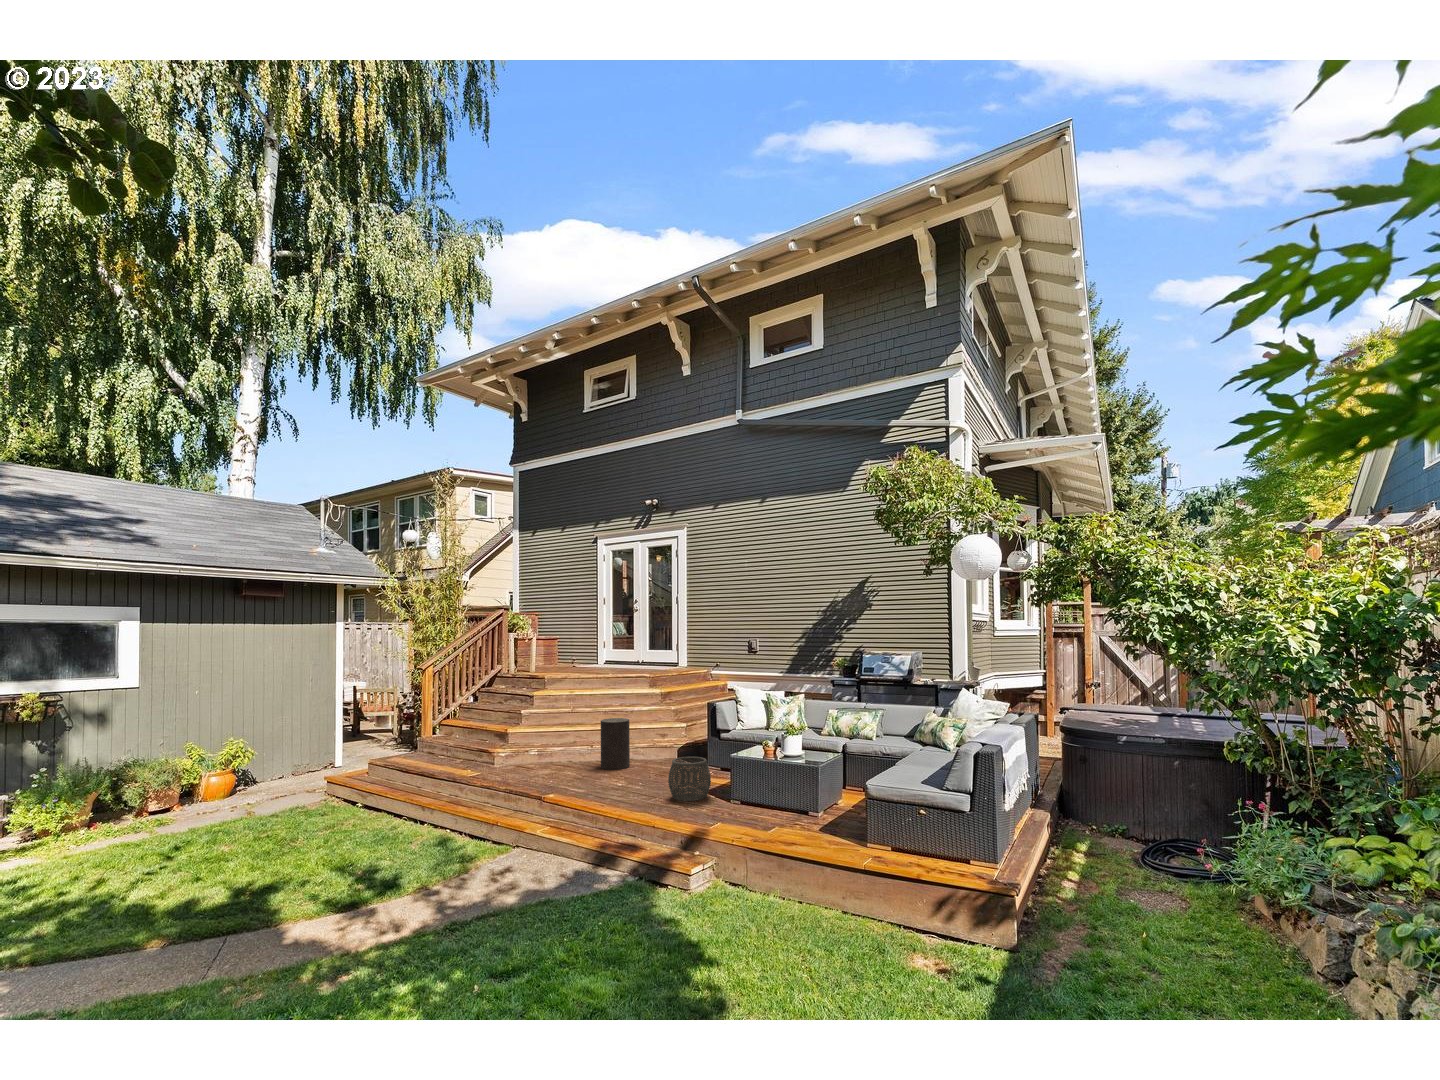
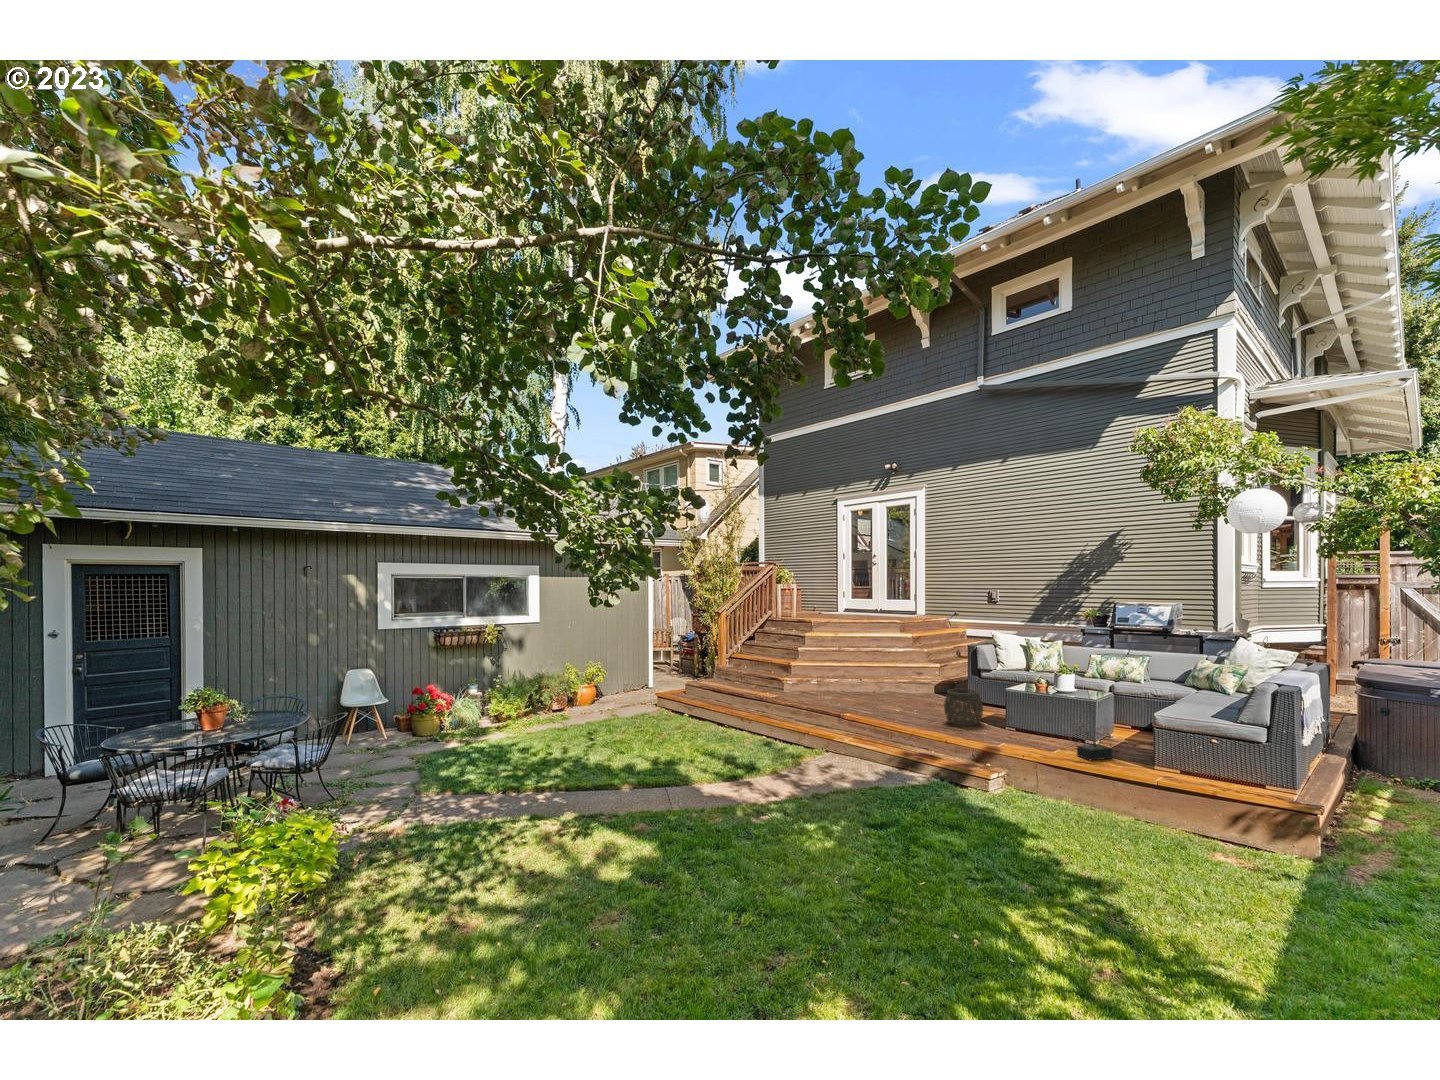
stool: present [601,718,630,770] -> none [872,655,898,698]
decorative plant: none [787,790,835,837] -> present [1068,720,1113,760]

